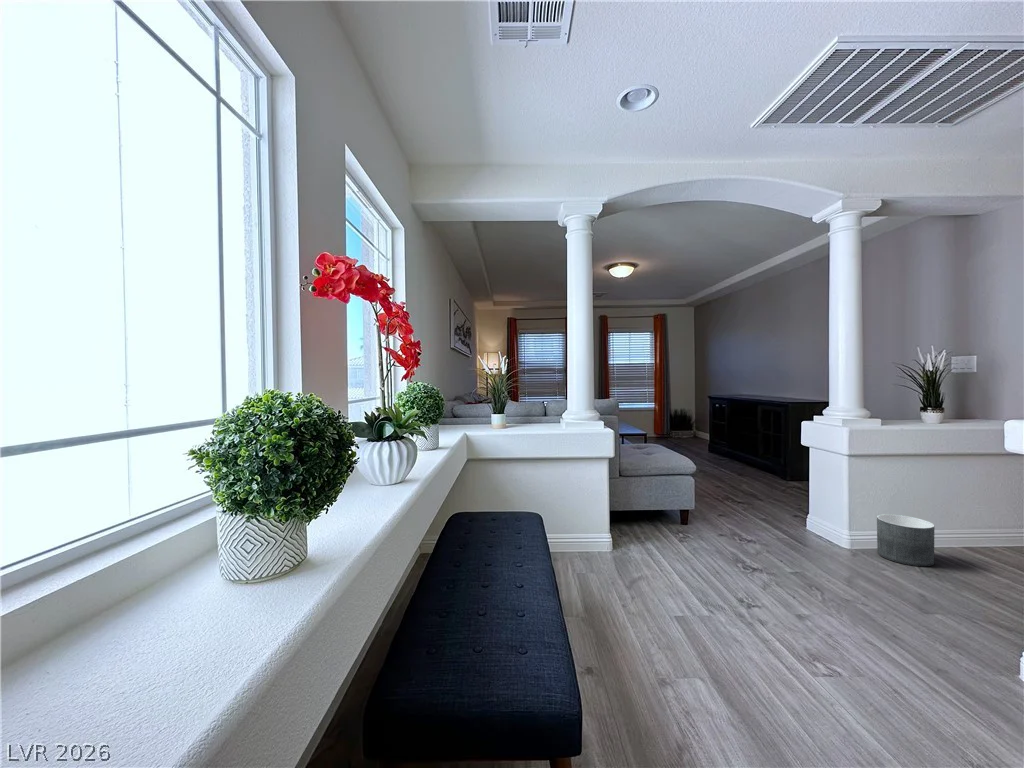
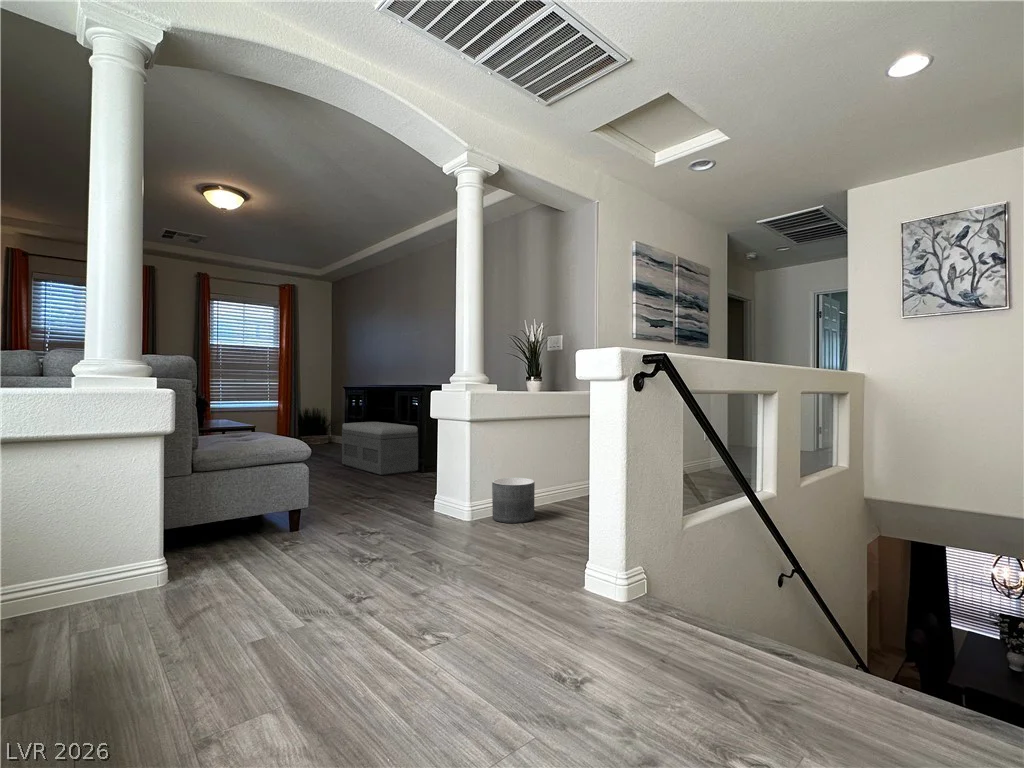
storage bench: none [710,429,785,481] -> present [342,422,418,476]

